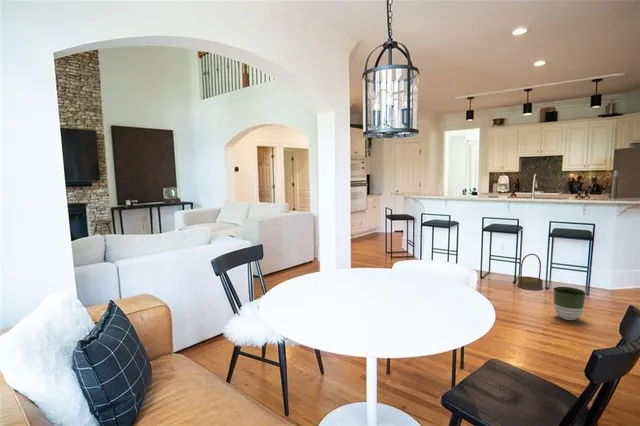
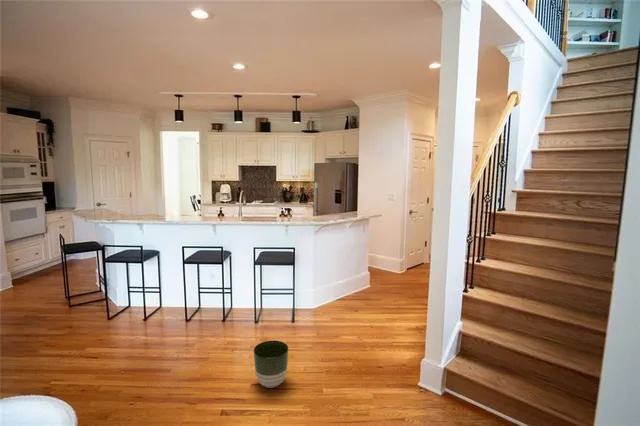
basket: present [518,254,543,290] -> none [225,288,252,334]

